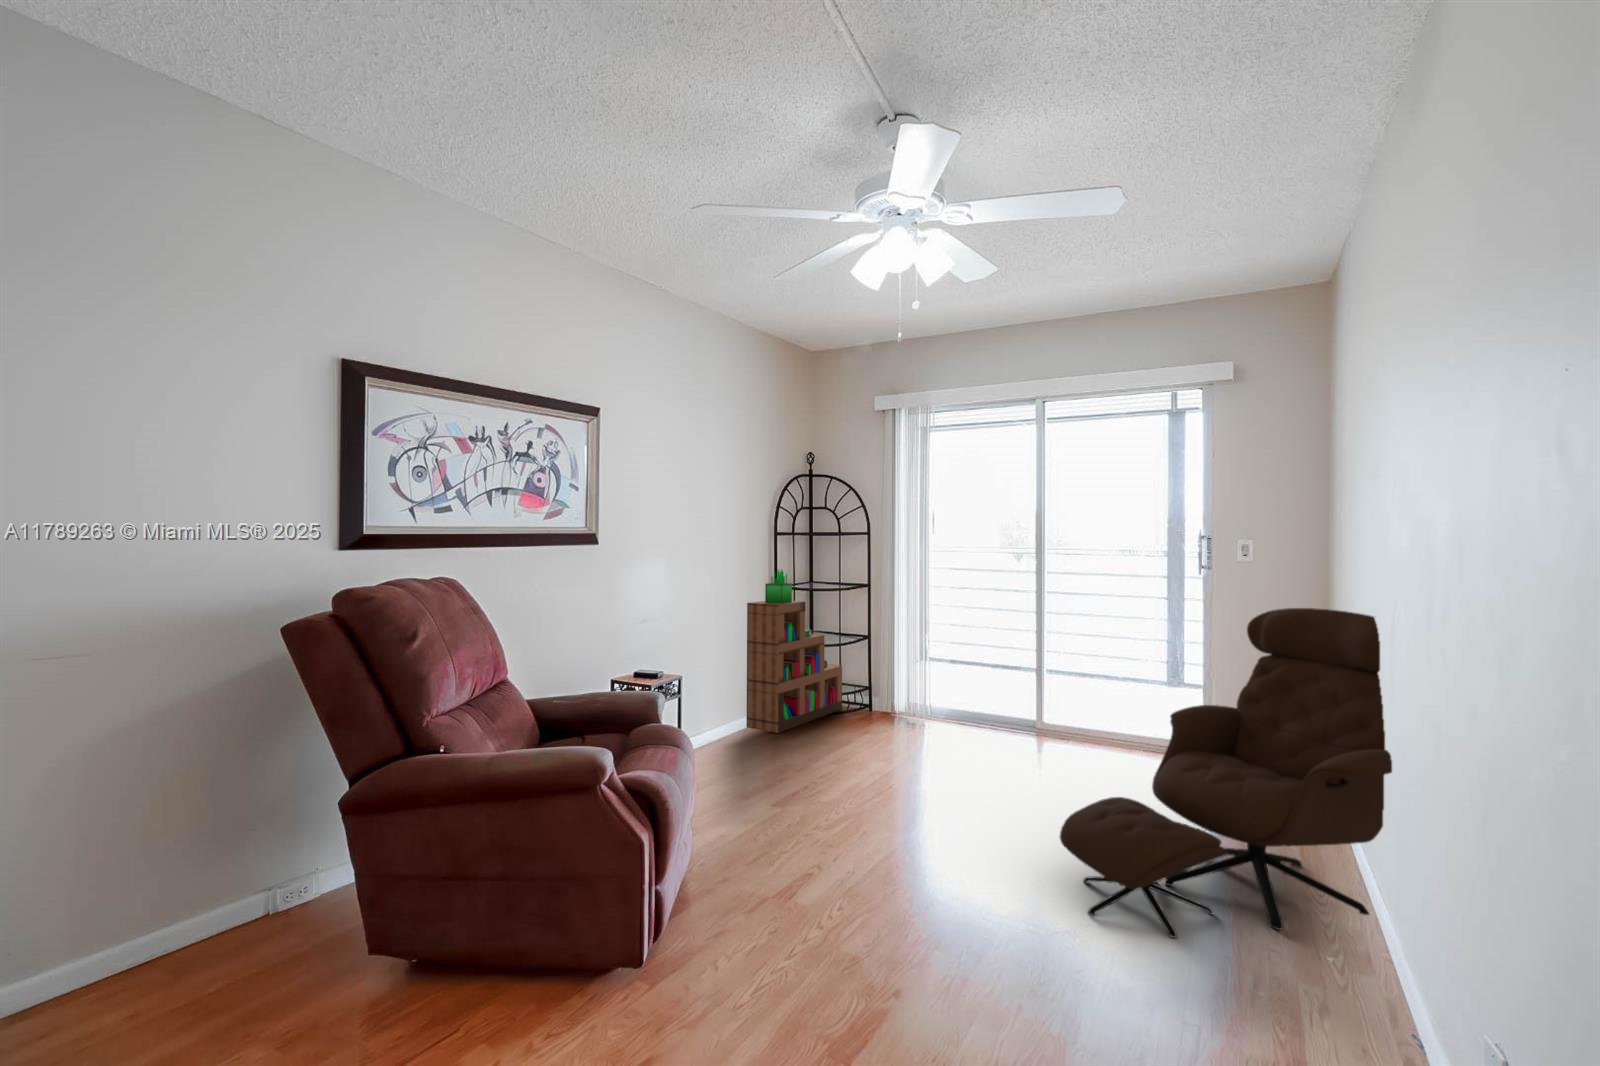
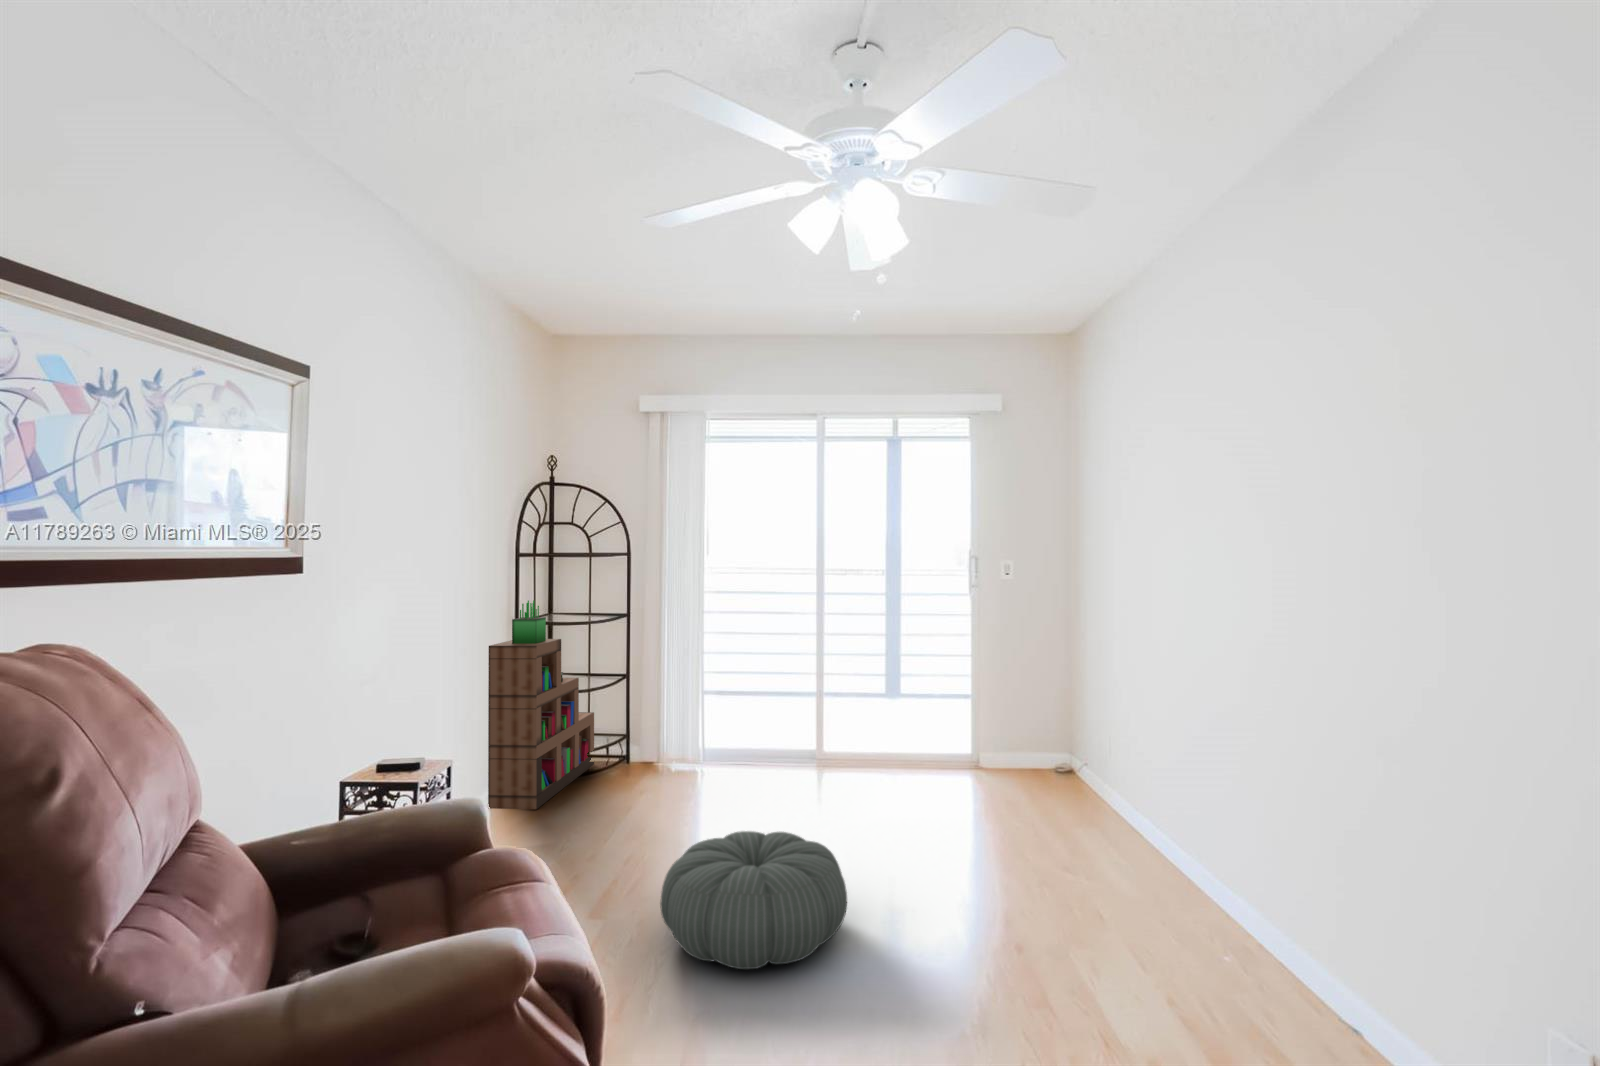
lounge chair: present [1060,608,1392,938] -> none [992,615,1276,978]
pouf: none [800,760,946,857] -> present [660,831,847,969]

